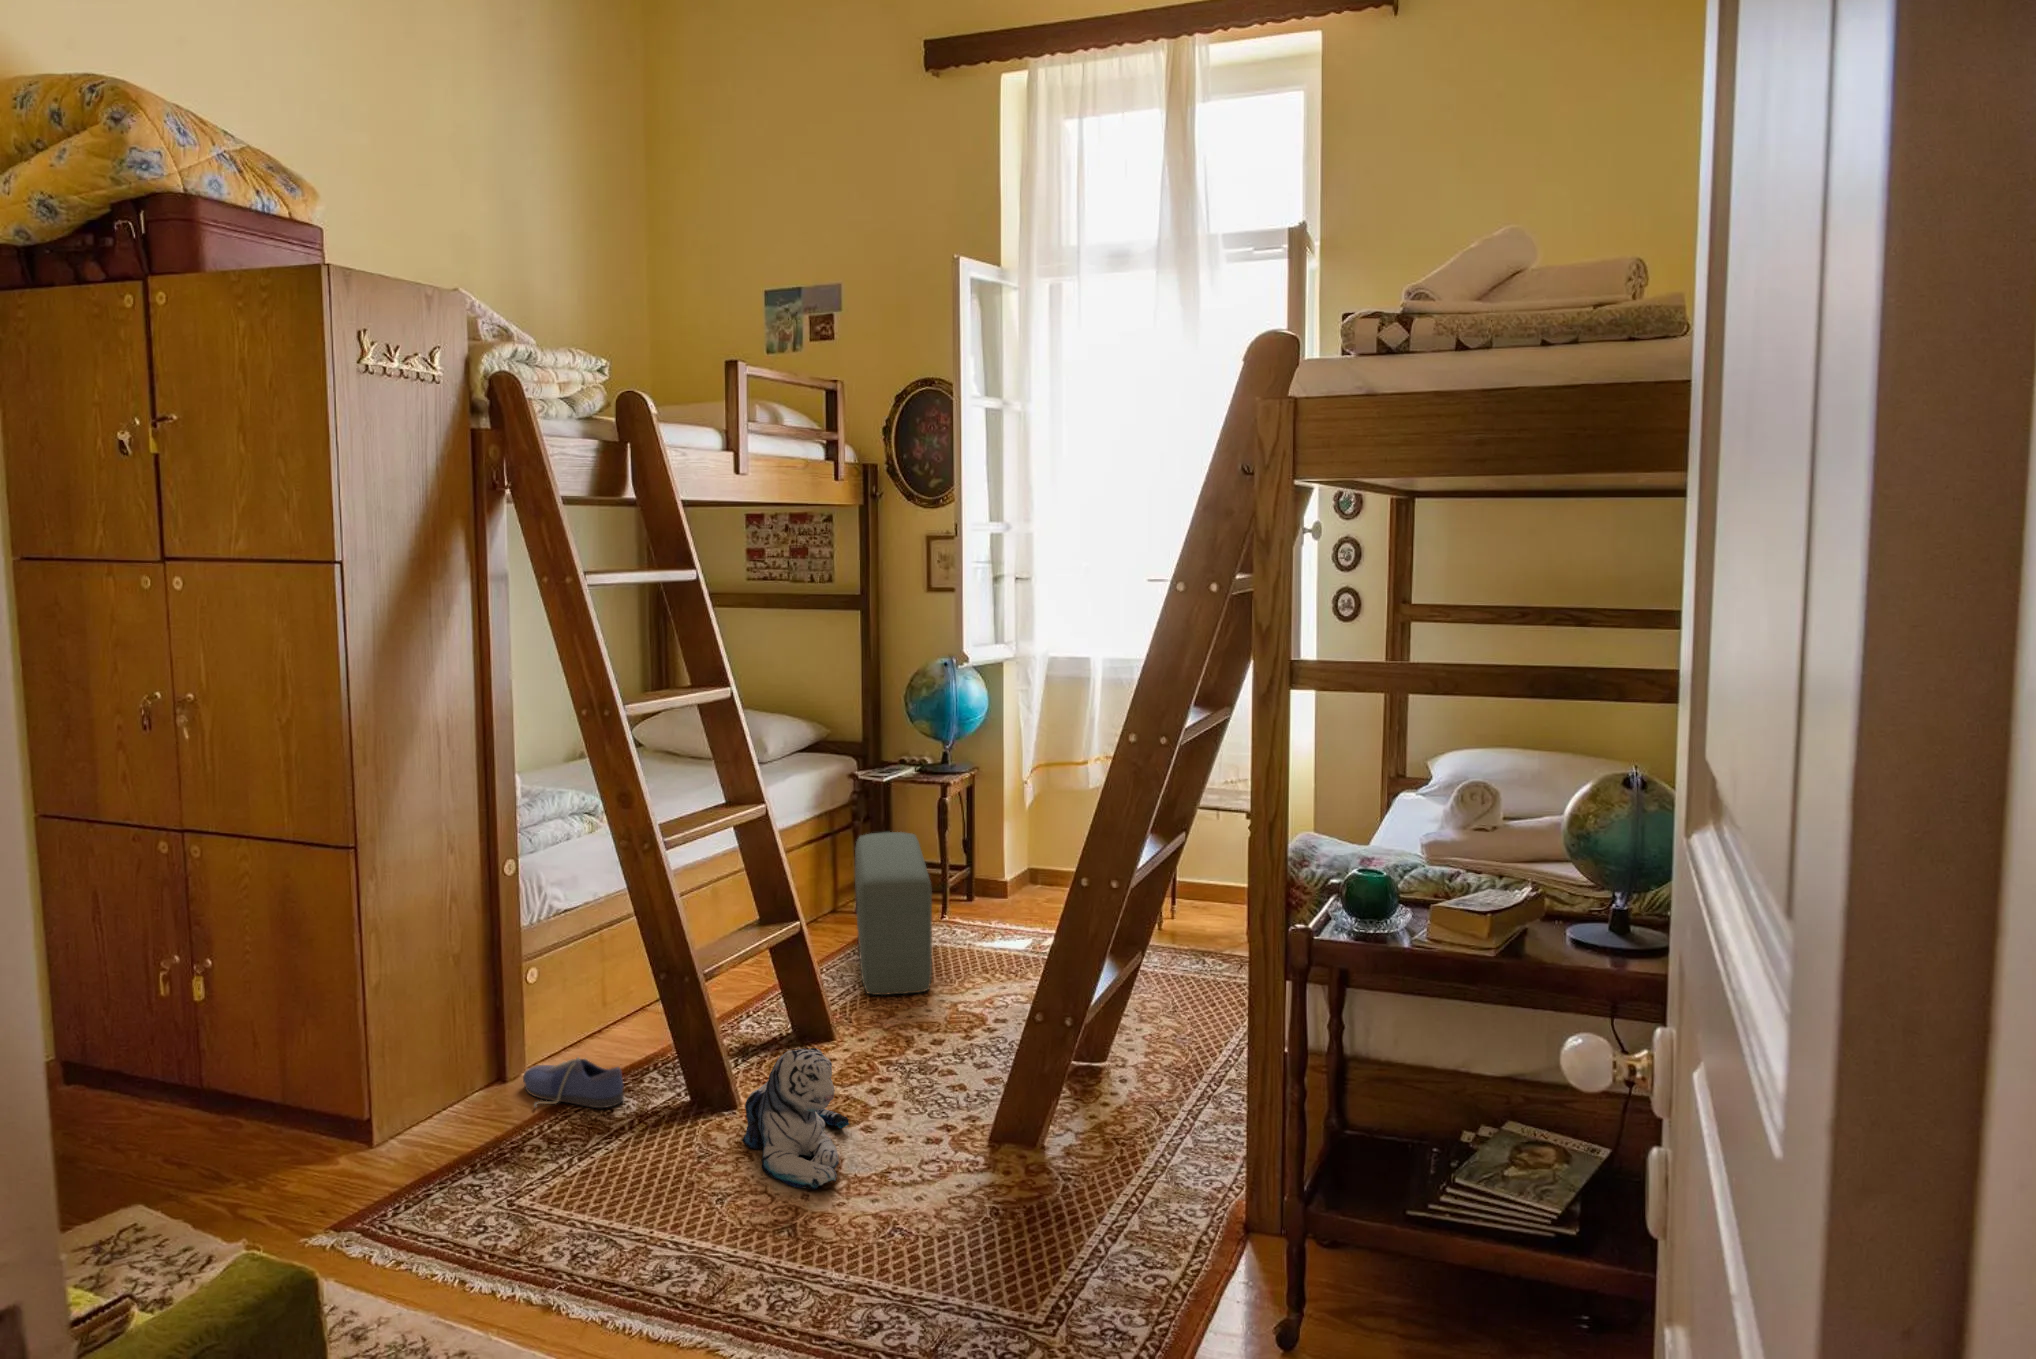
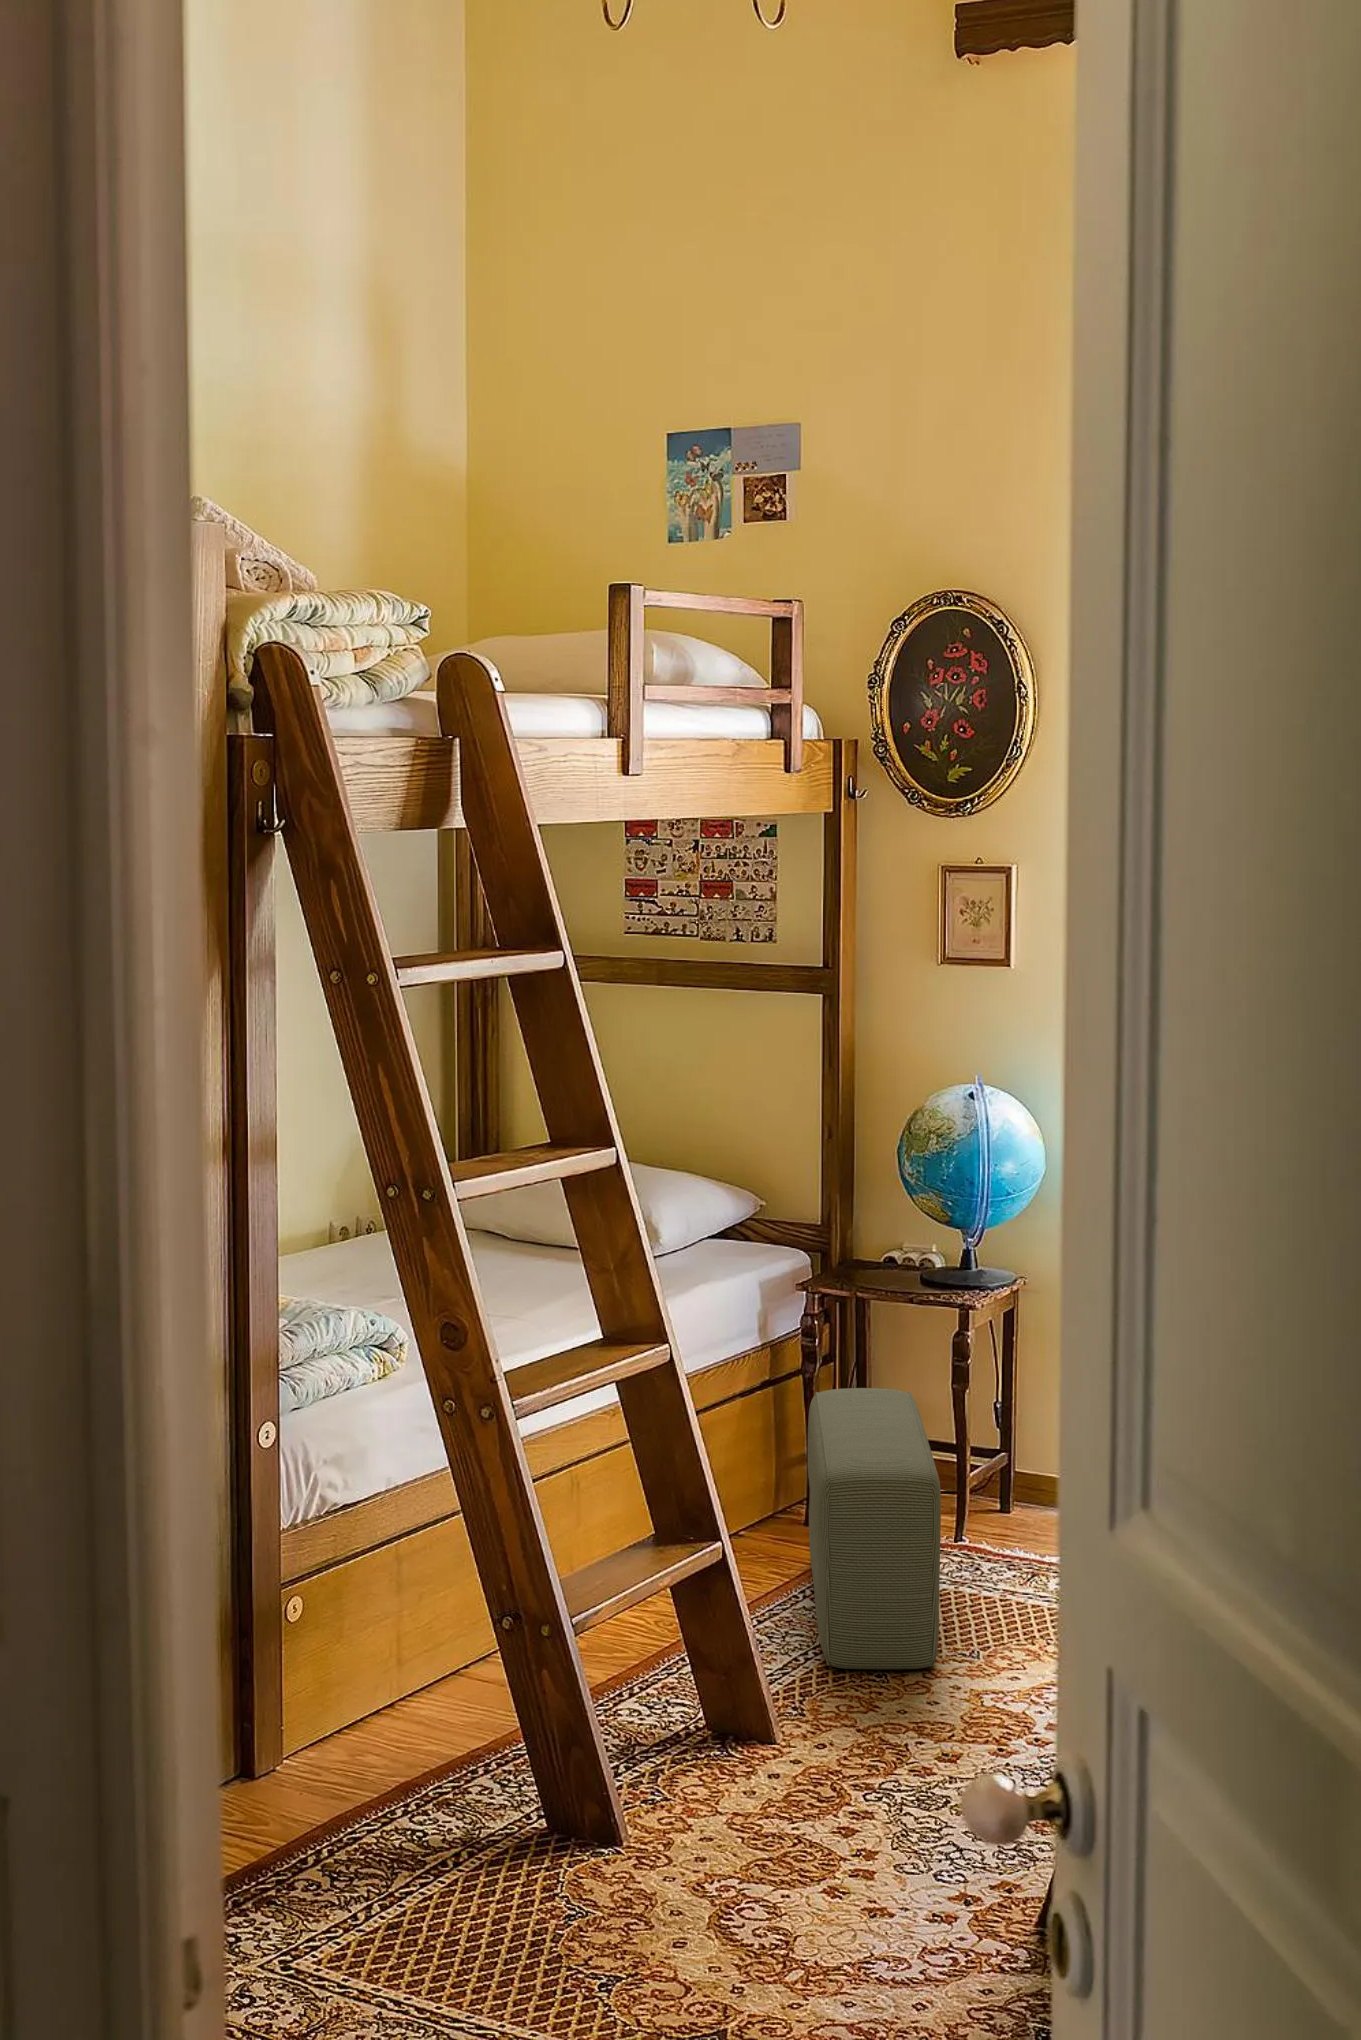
plush toy: present [742,1048,849,1189] -> none [633,1753,806,1983]
shoe: present [523,1057,624,1108] -> none [282,1744,442,1829]

